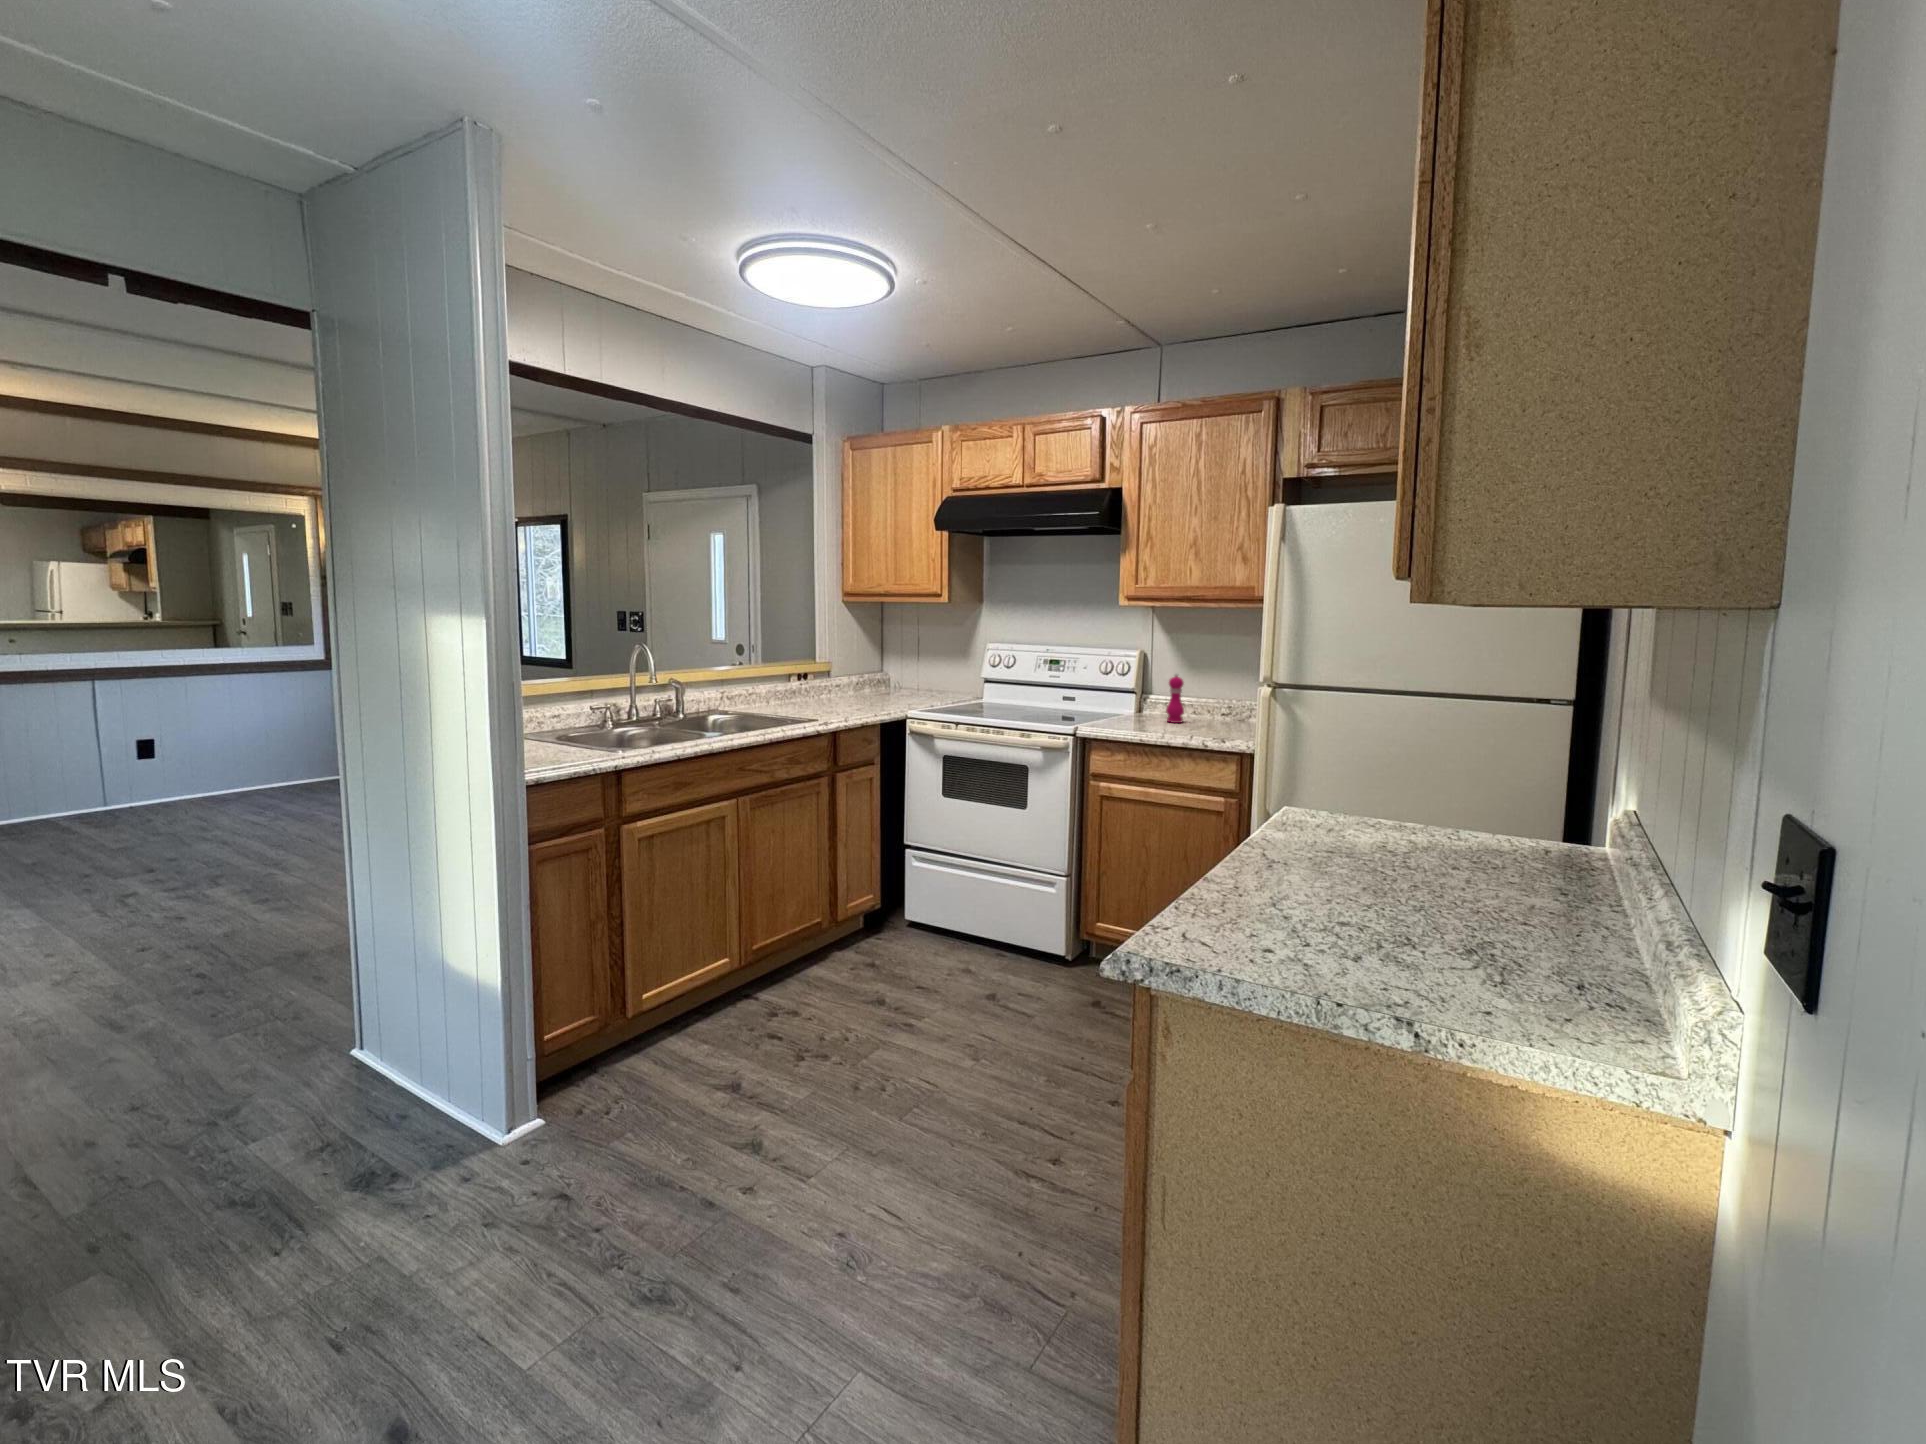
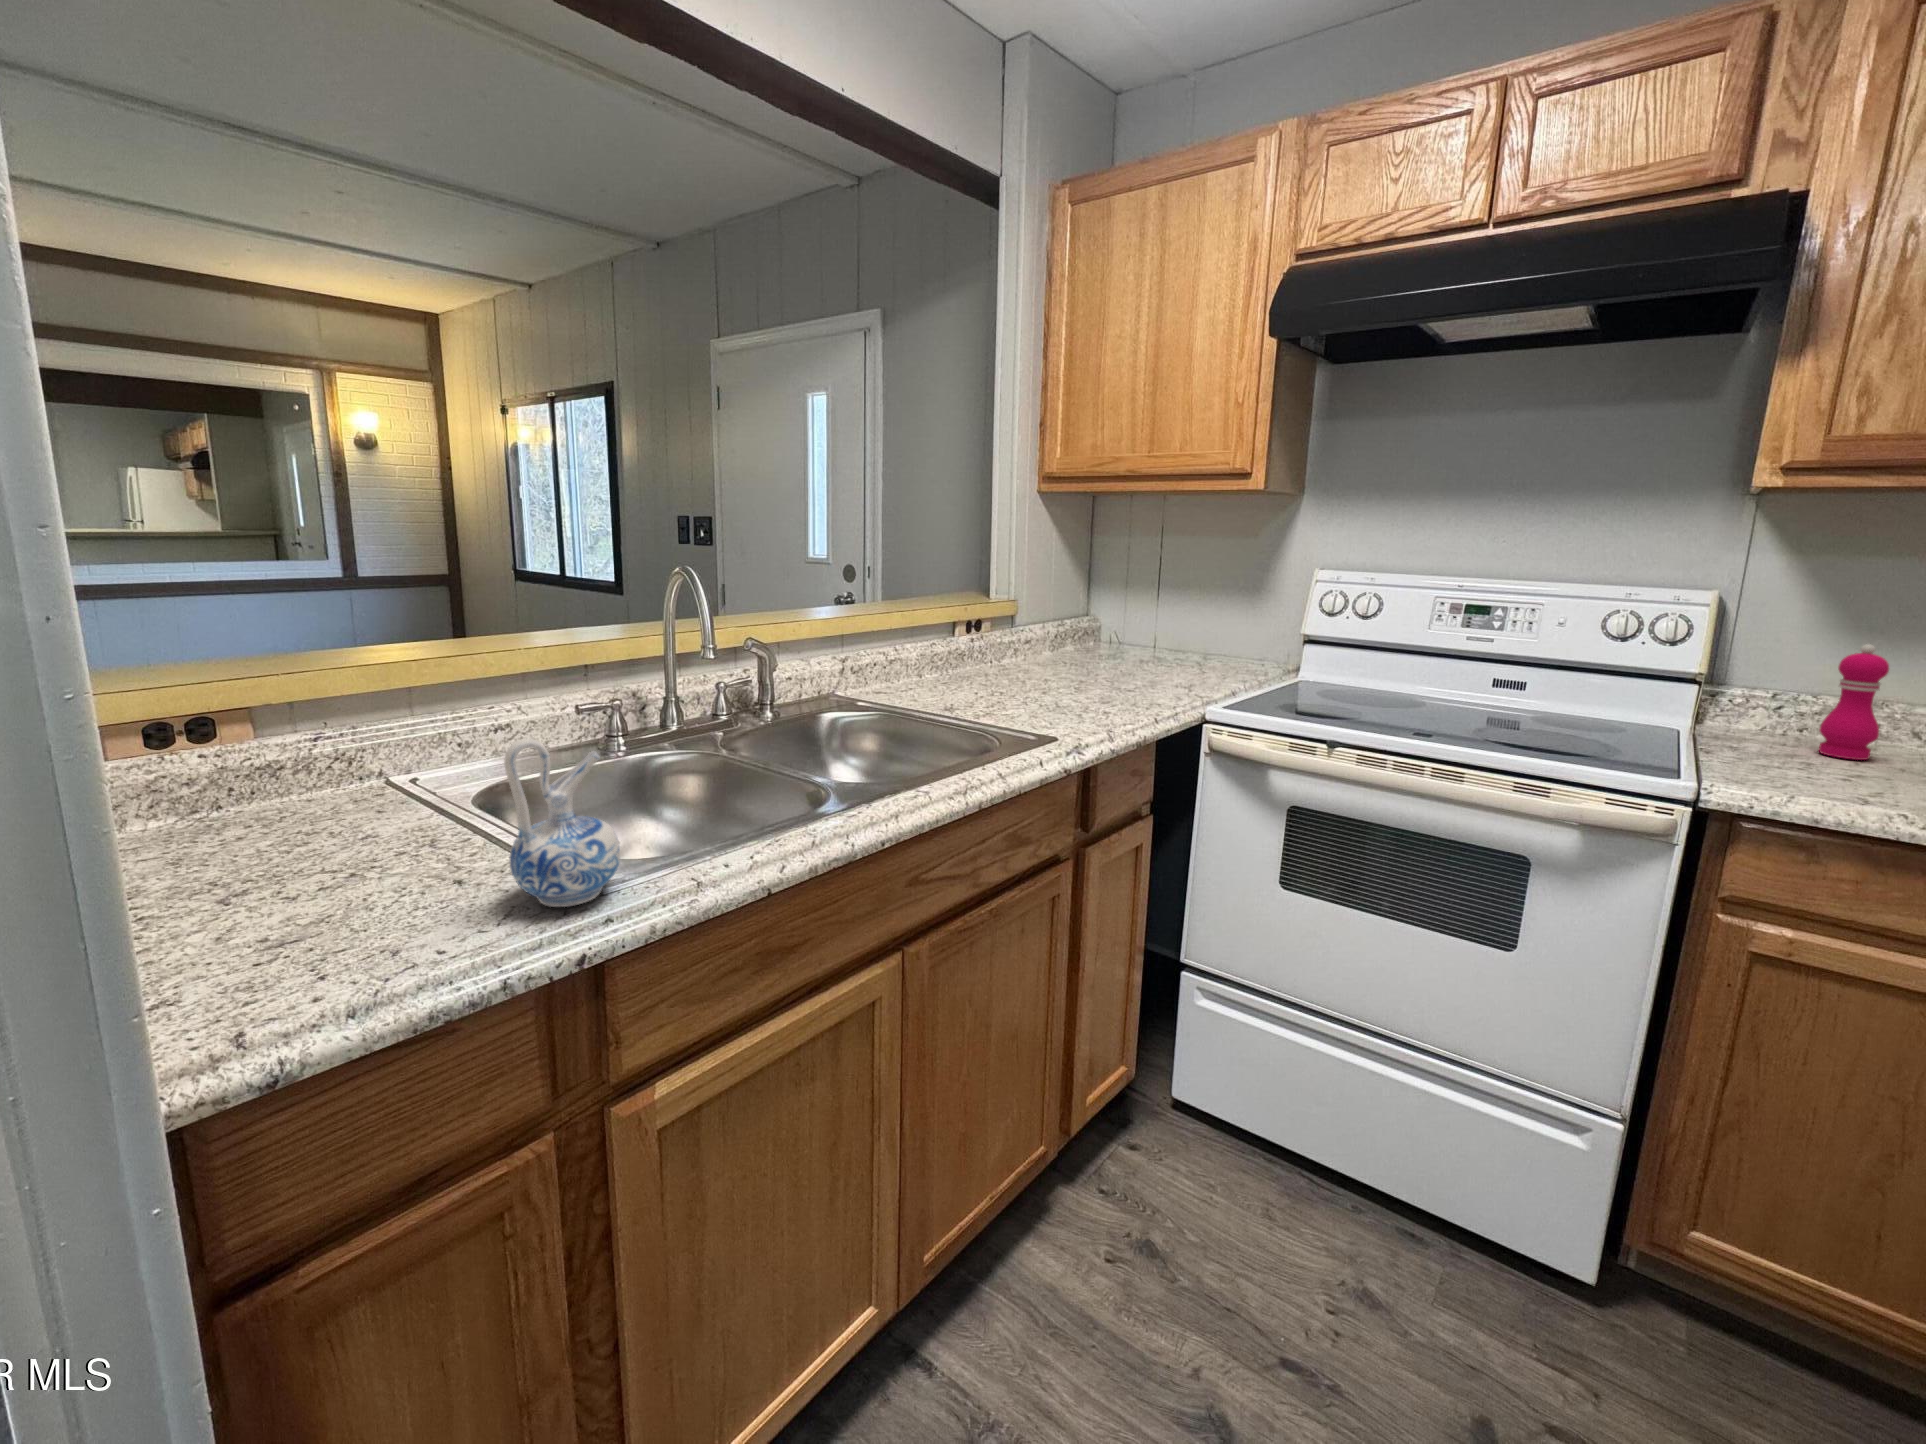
ceramic pitcher: none [584,699,624,760] -> present [504,739,620,907]

